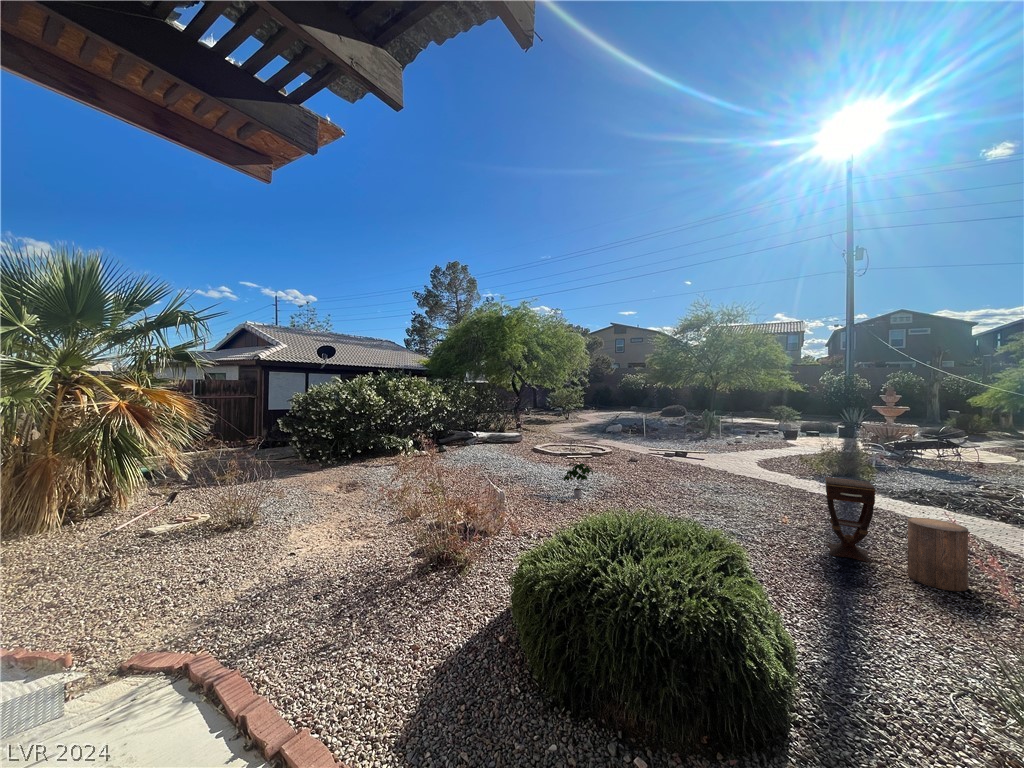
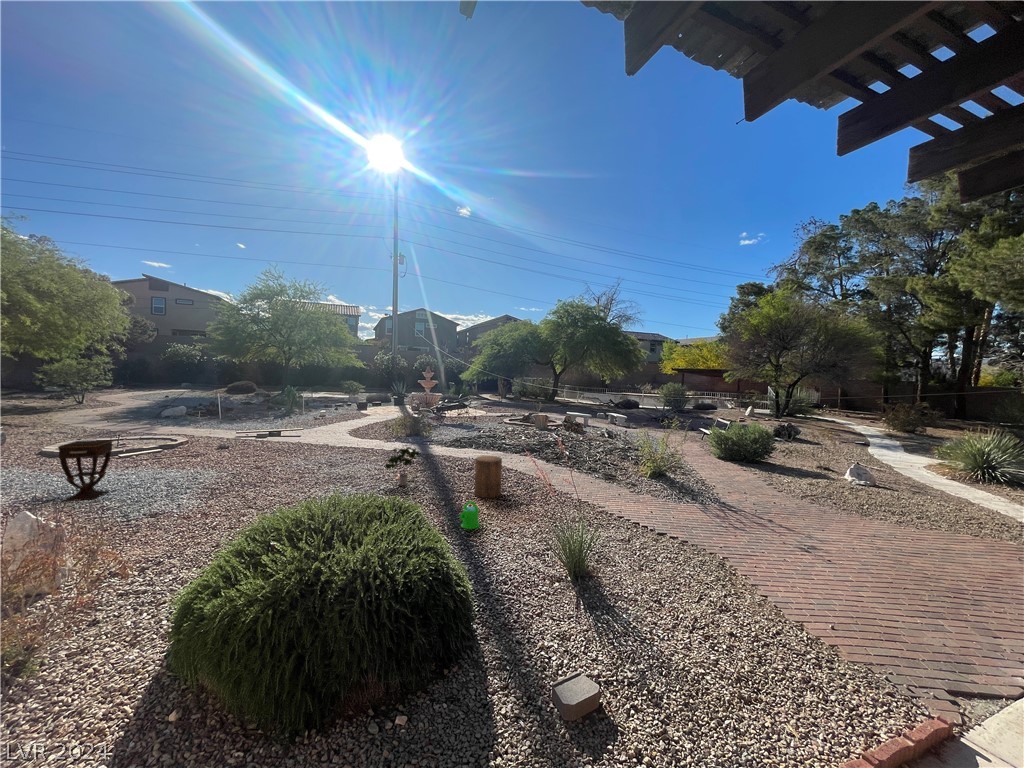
potted plant: present [563,463,593,499] -> present [385,447,421,486]
side table: present [825,477,876,562] -> present [58,440,112,502]
watering can: none [846,575,891,620] -> present [460,501,479,529]

